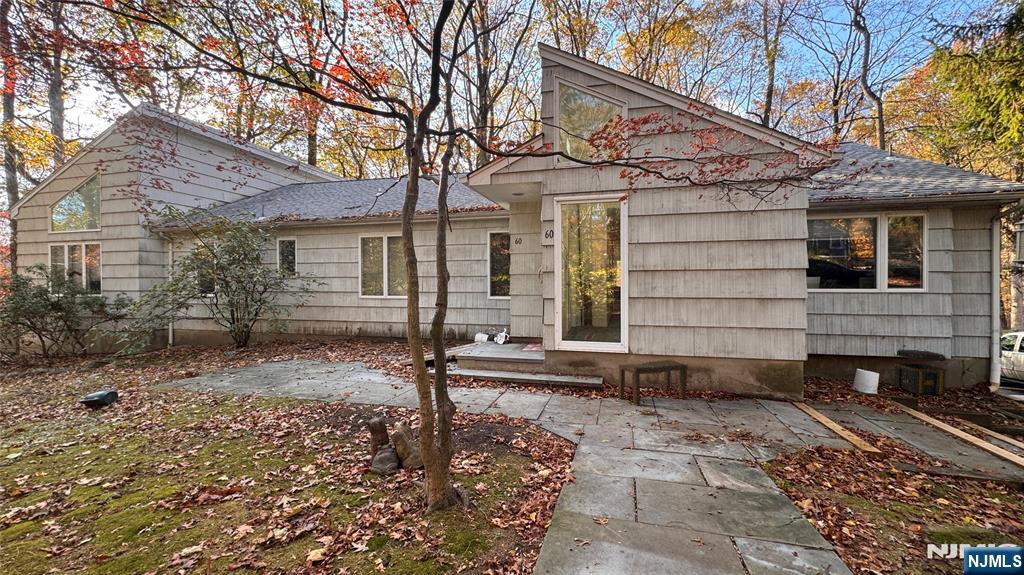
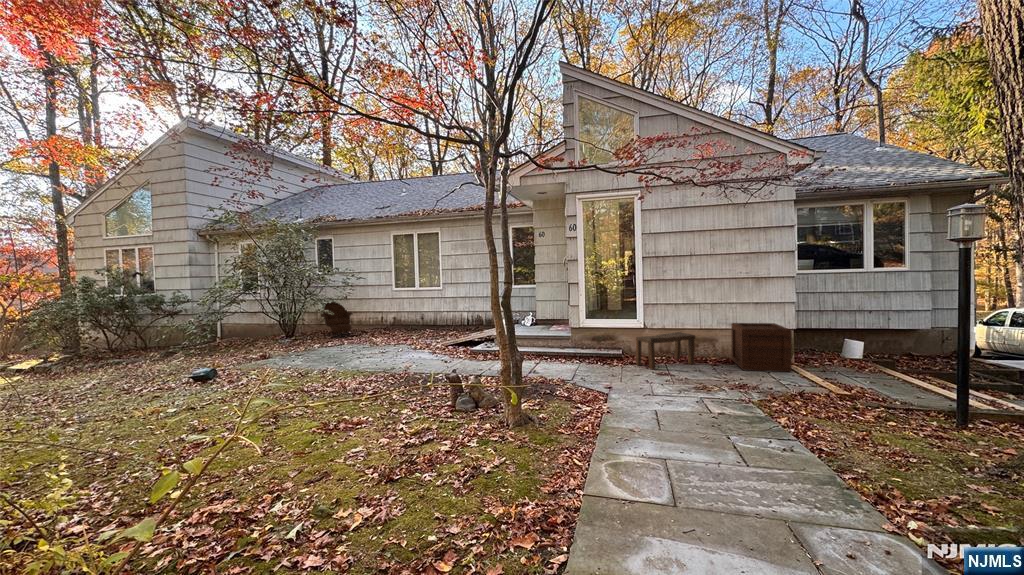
lounge chair: none [276,305,313,351] -> present [321,298,353,337]
toolbox: present [894,350,947,395] -> none [879,320,924,358]
wooden crate: none [729,351,802,414] -> present [731,323,791,372]

